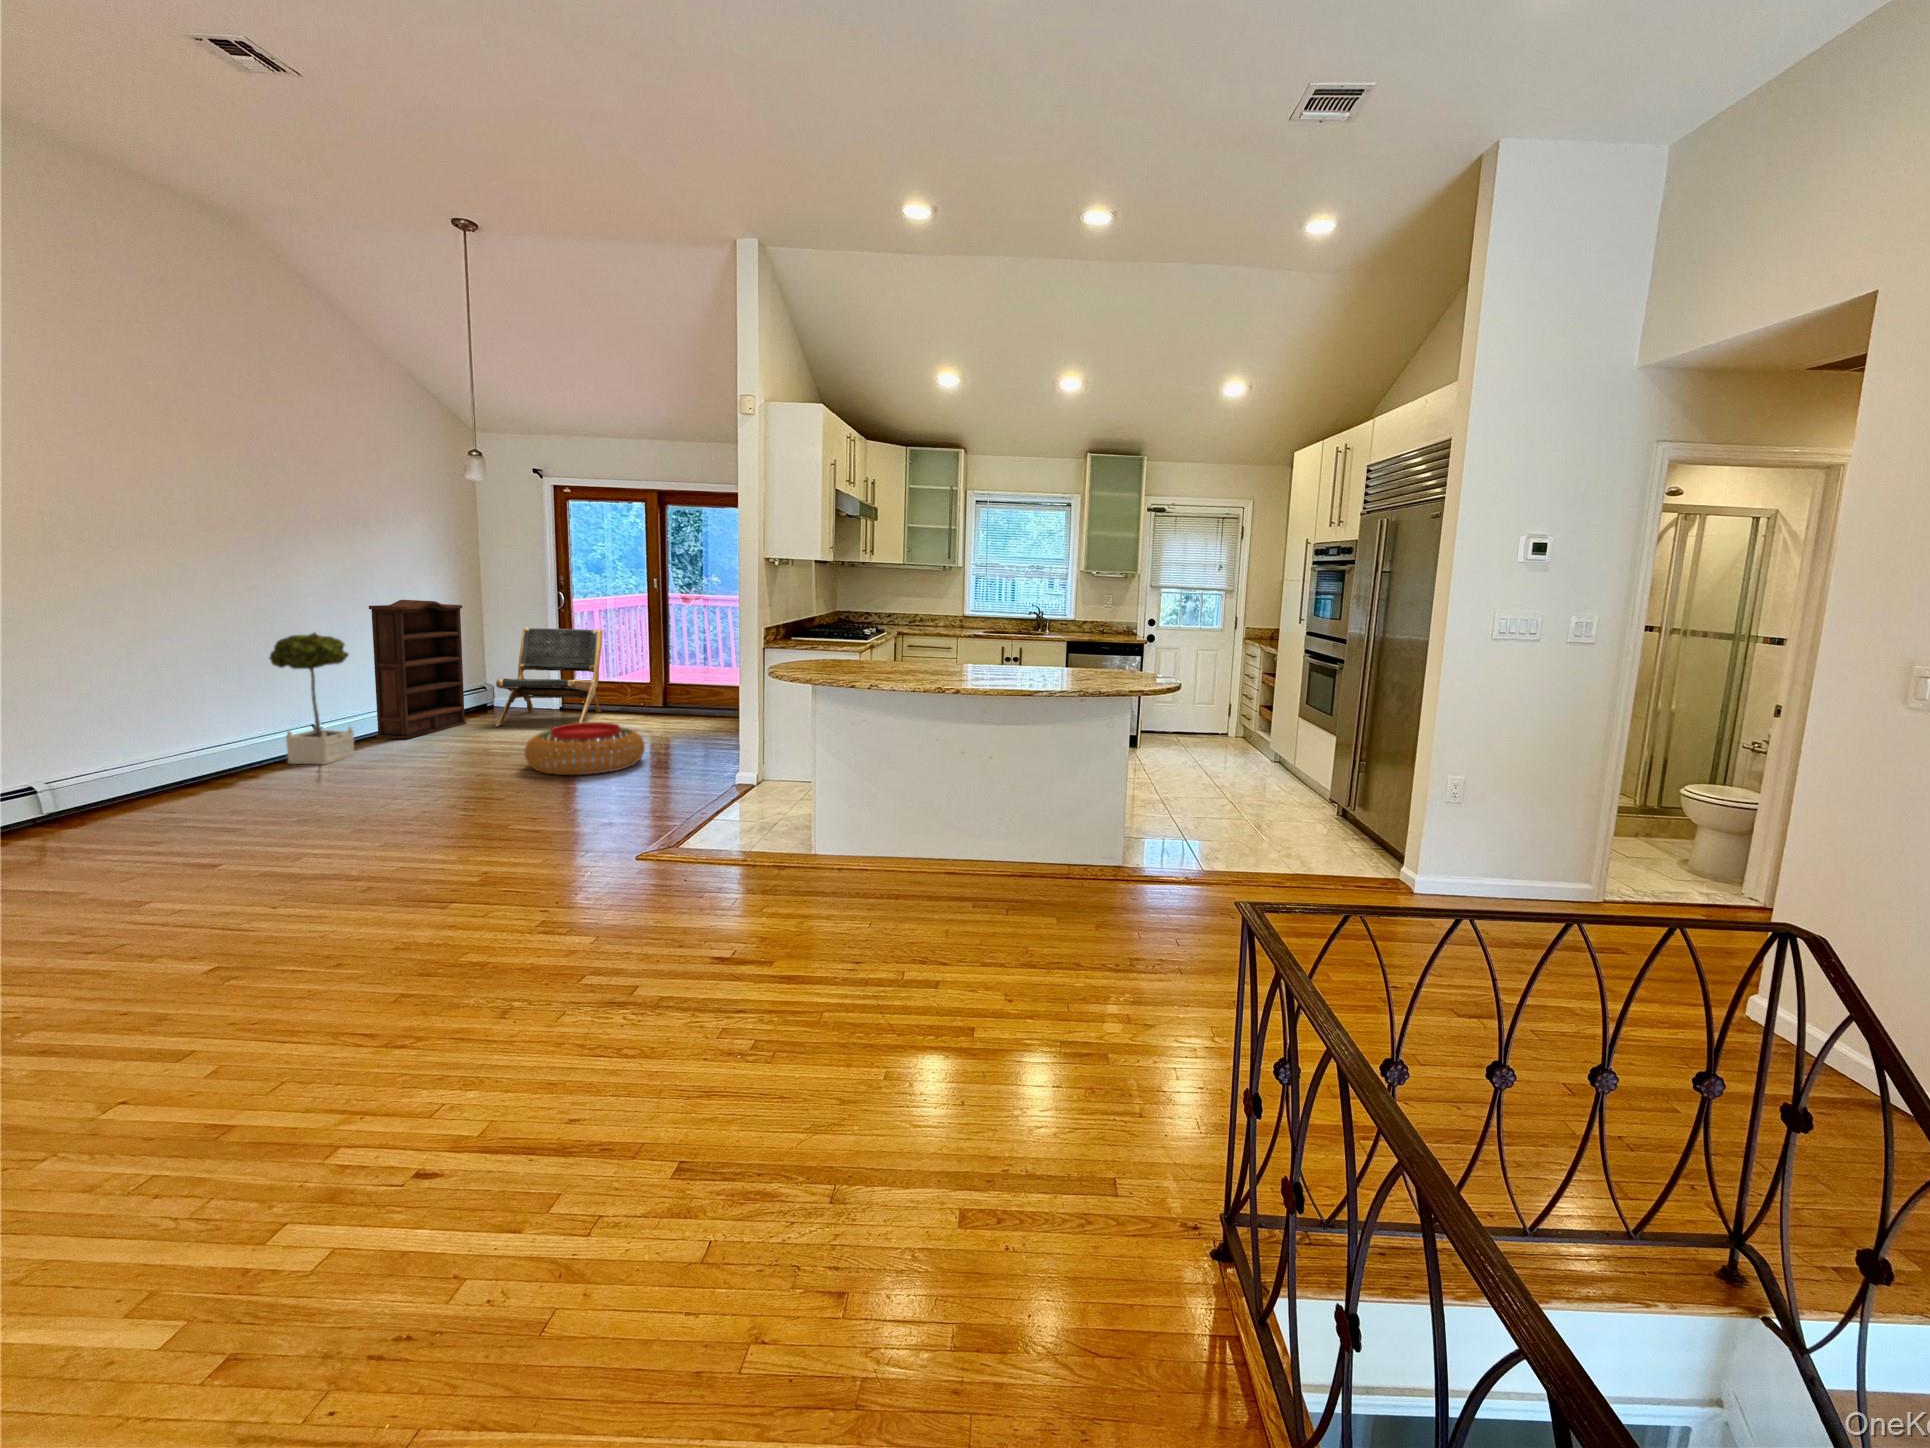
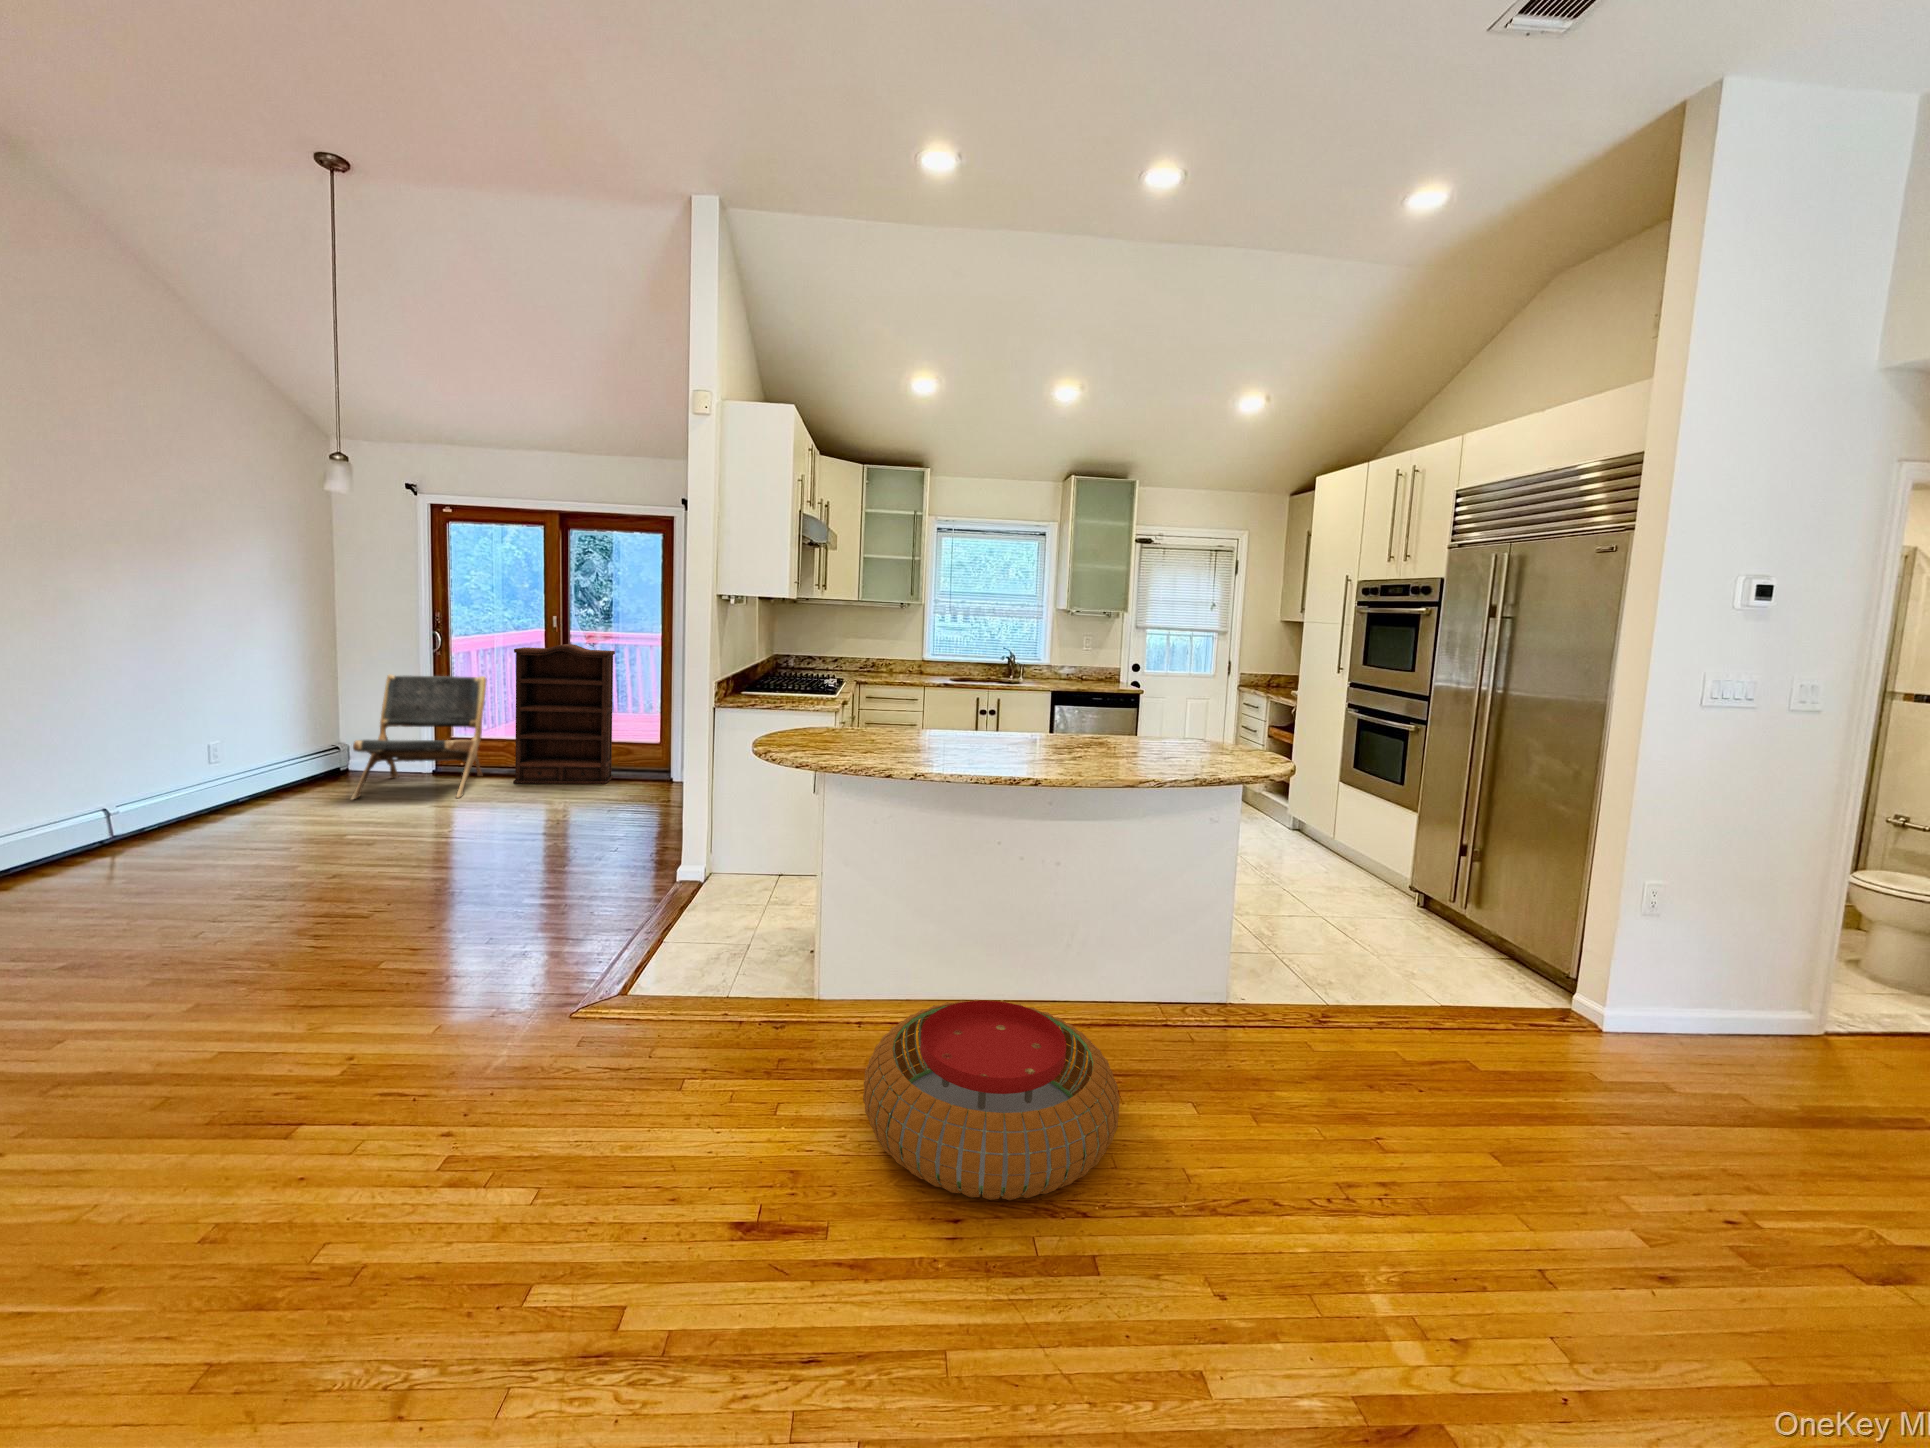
bookshelf: present [369,600,467,739] -> present [513,644,615,784]
potted tree: present [270,633,354,764] -> none [40,690,160,865]
pouf: present [524,722,645,775] -> present [863,1000,1120,1200]

